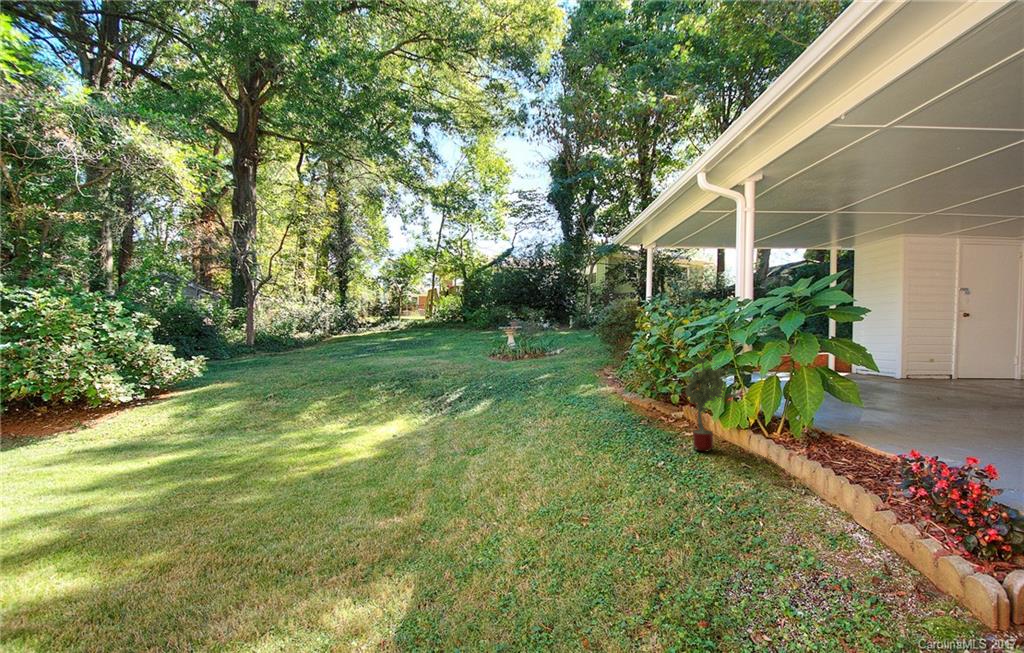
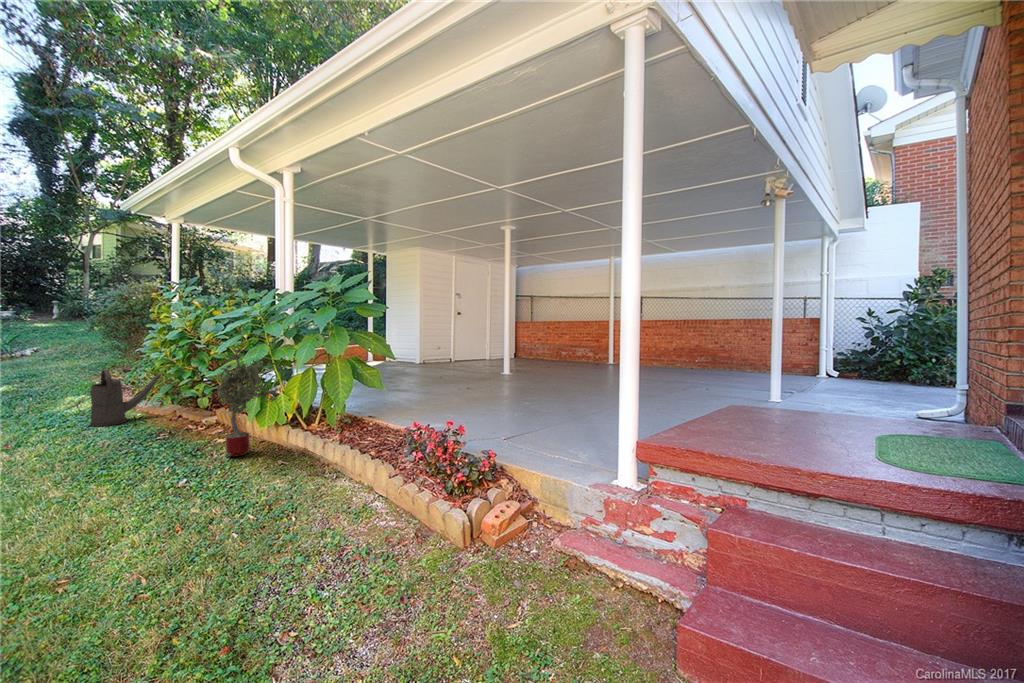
watering can: none [592,367,642,409] -> present [77,369,161,426]

